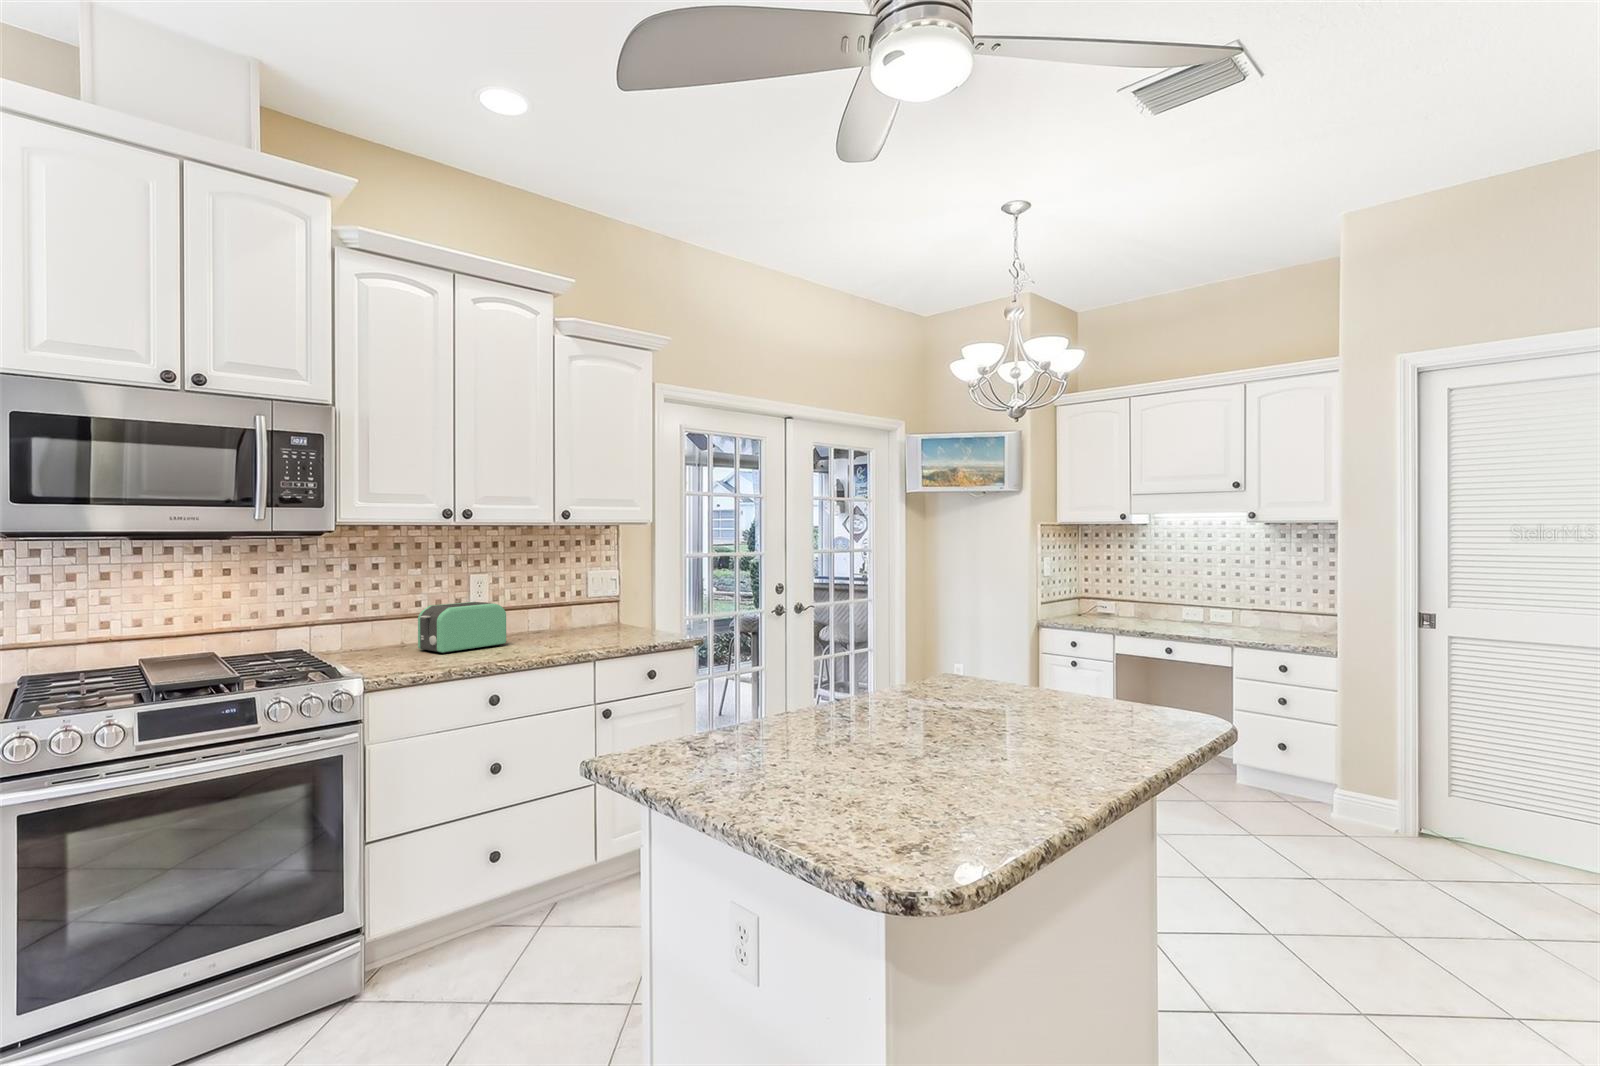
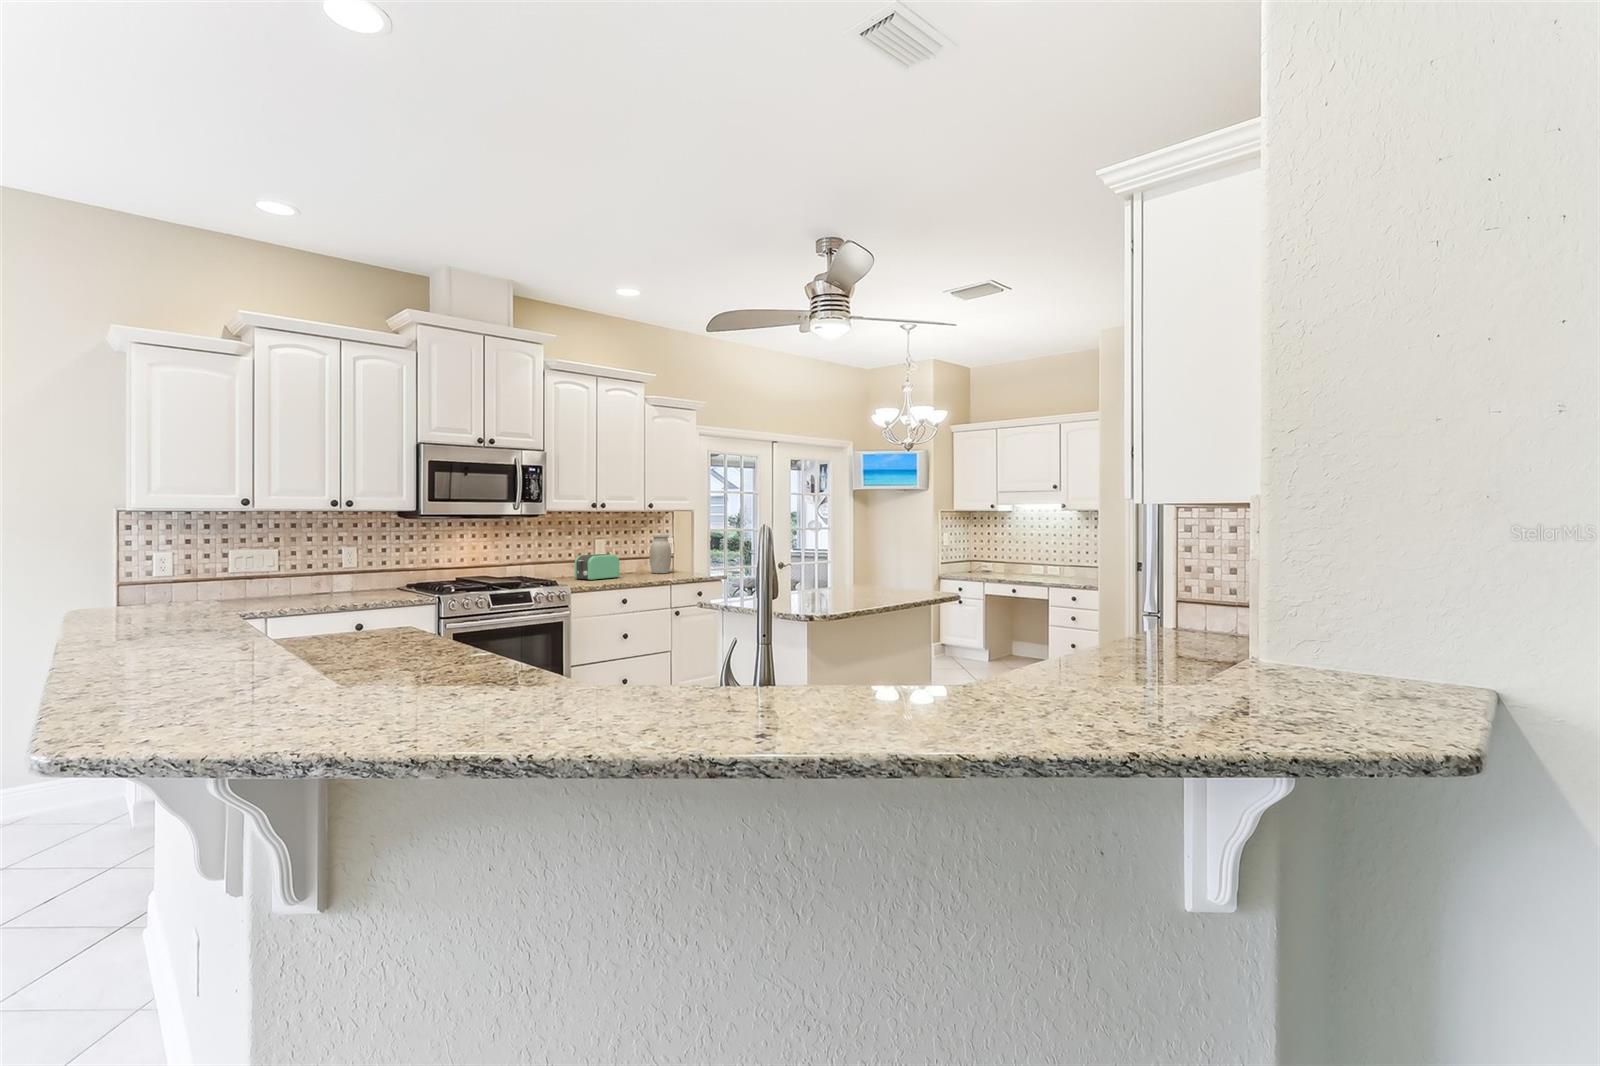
jar: none [575,562,613,631] -> present [649,533,671,573]

